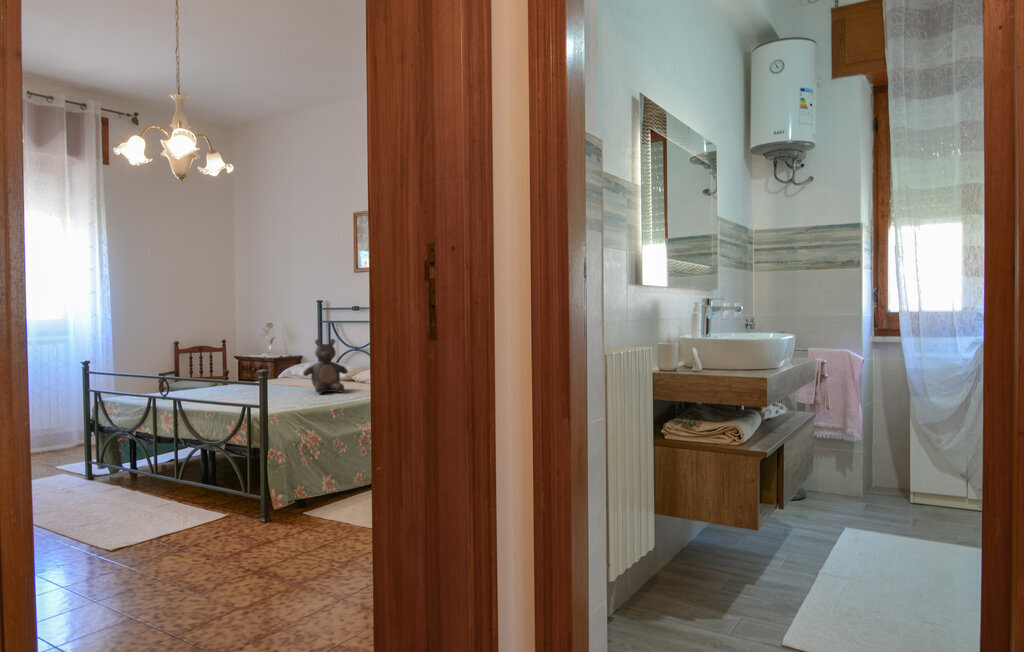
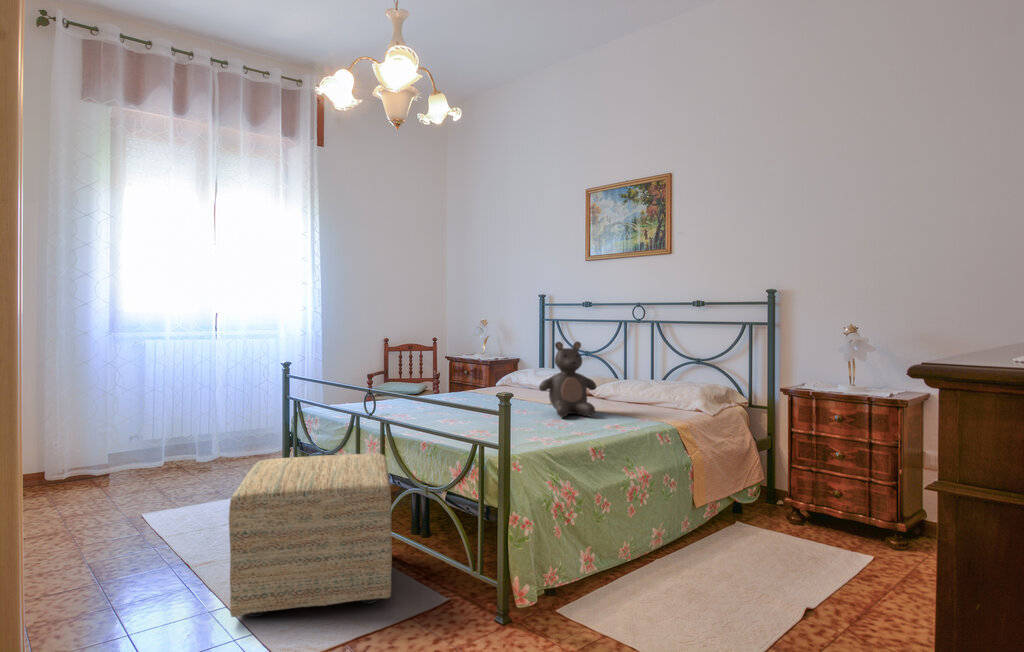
ottoman: none [59,425,185,535] -> present [229,454,392,617]

